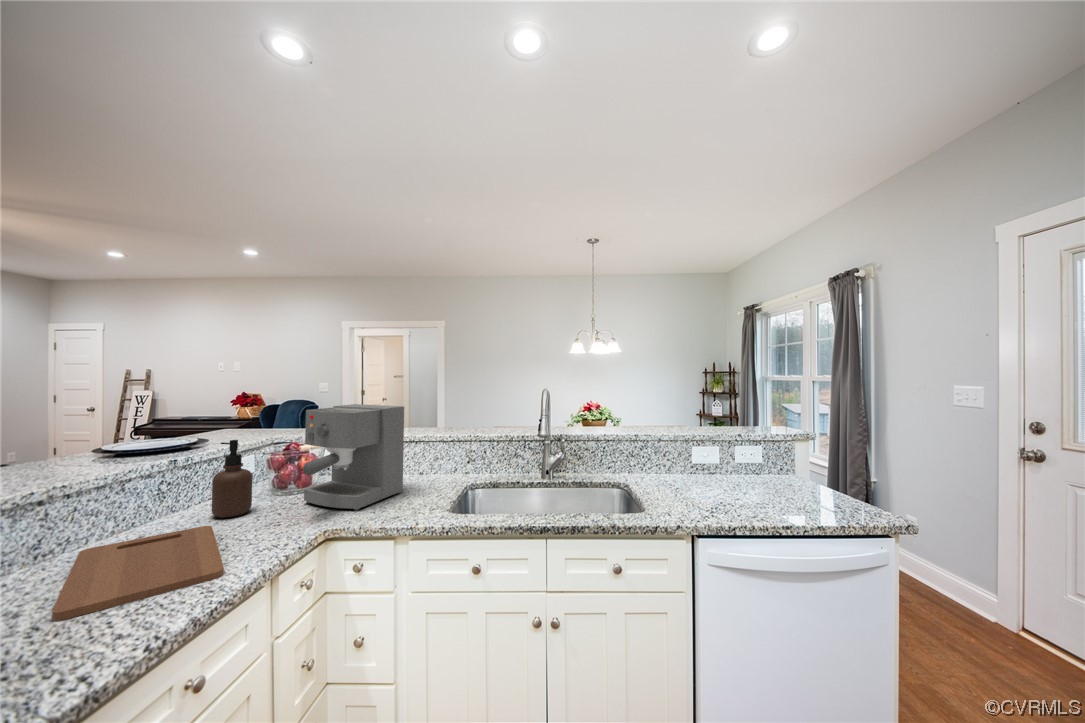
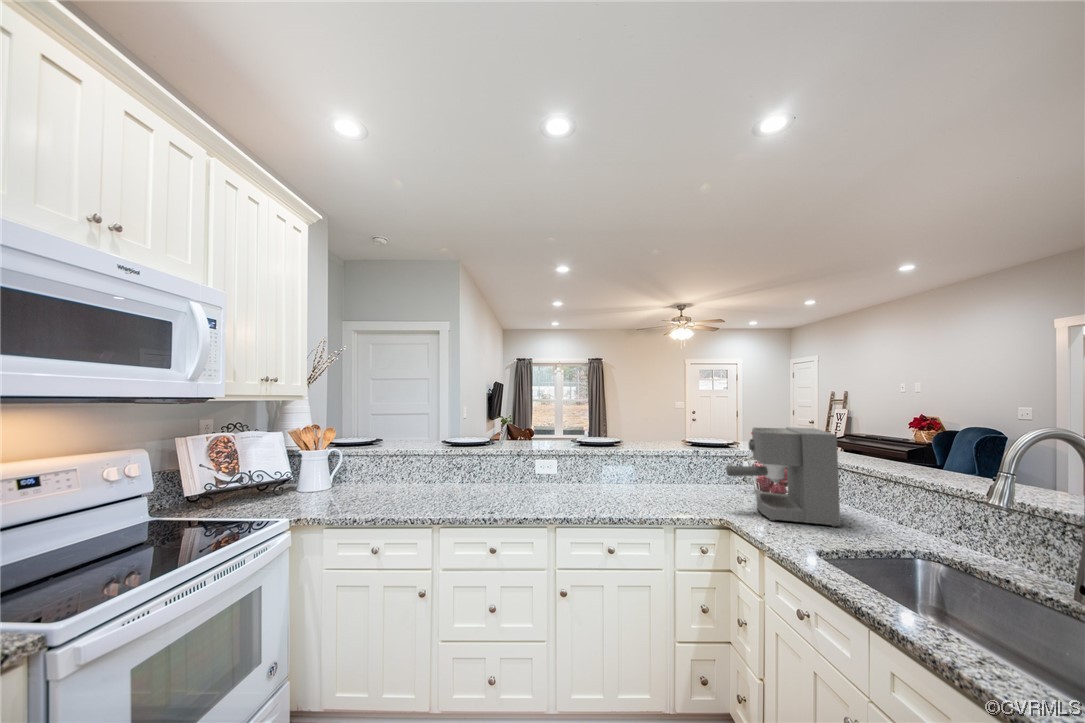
soap dispenser: present [212,440,252,518] -> none [703,443,728,496]
cutting board: present [52,526,224,621] -> none [599,484,689,513]

